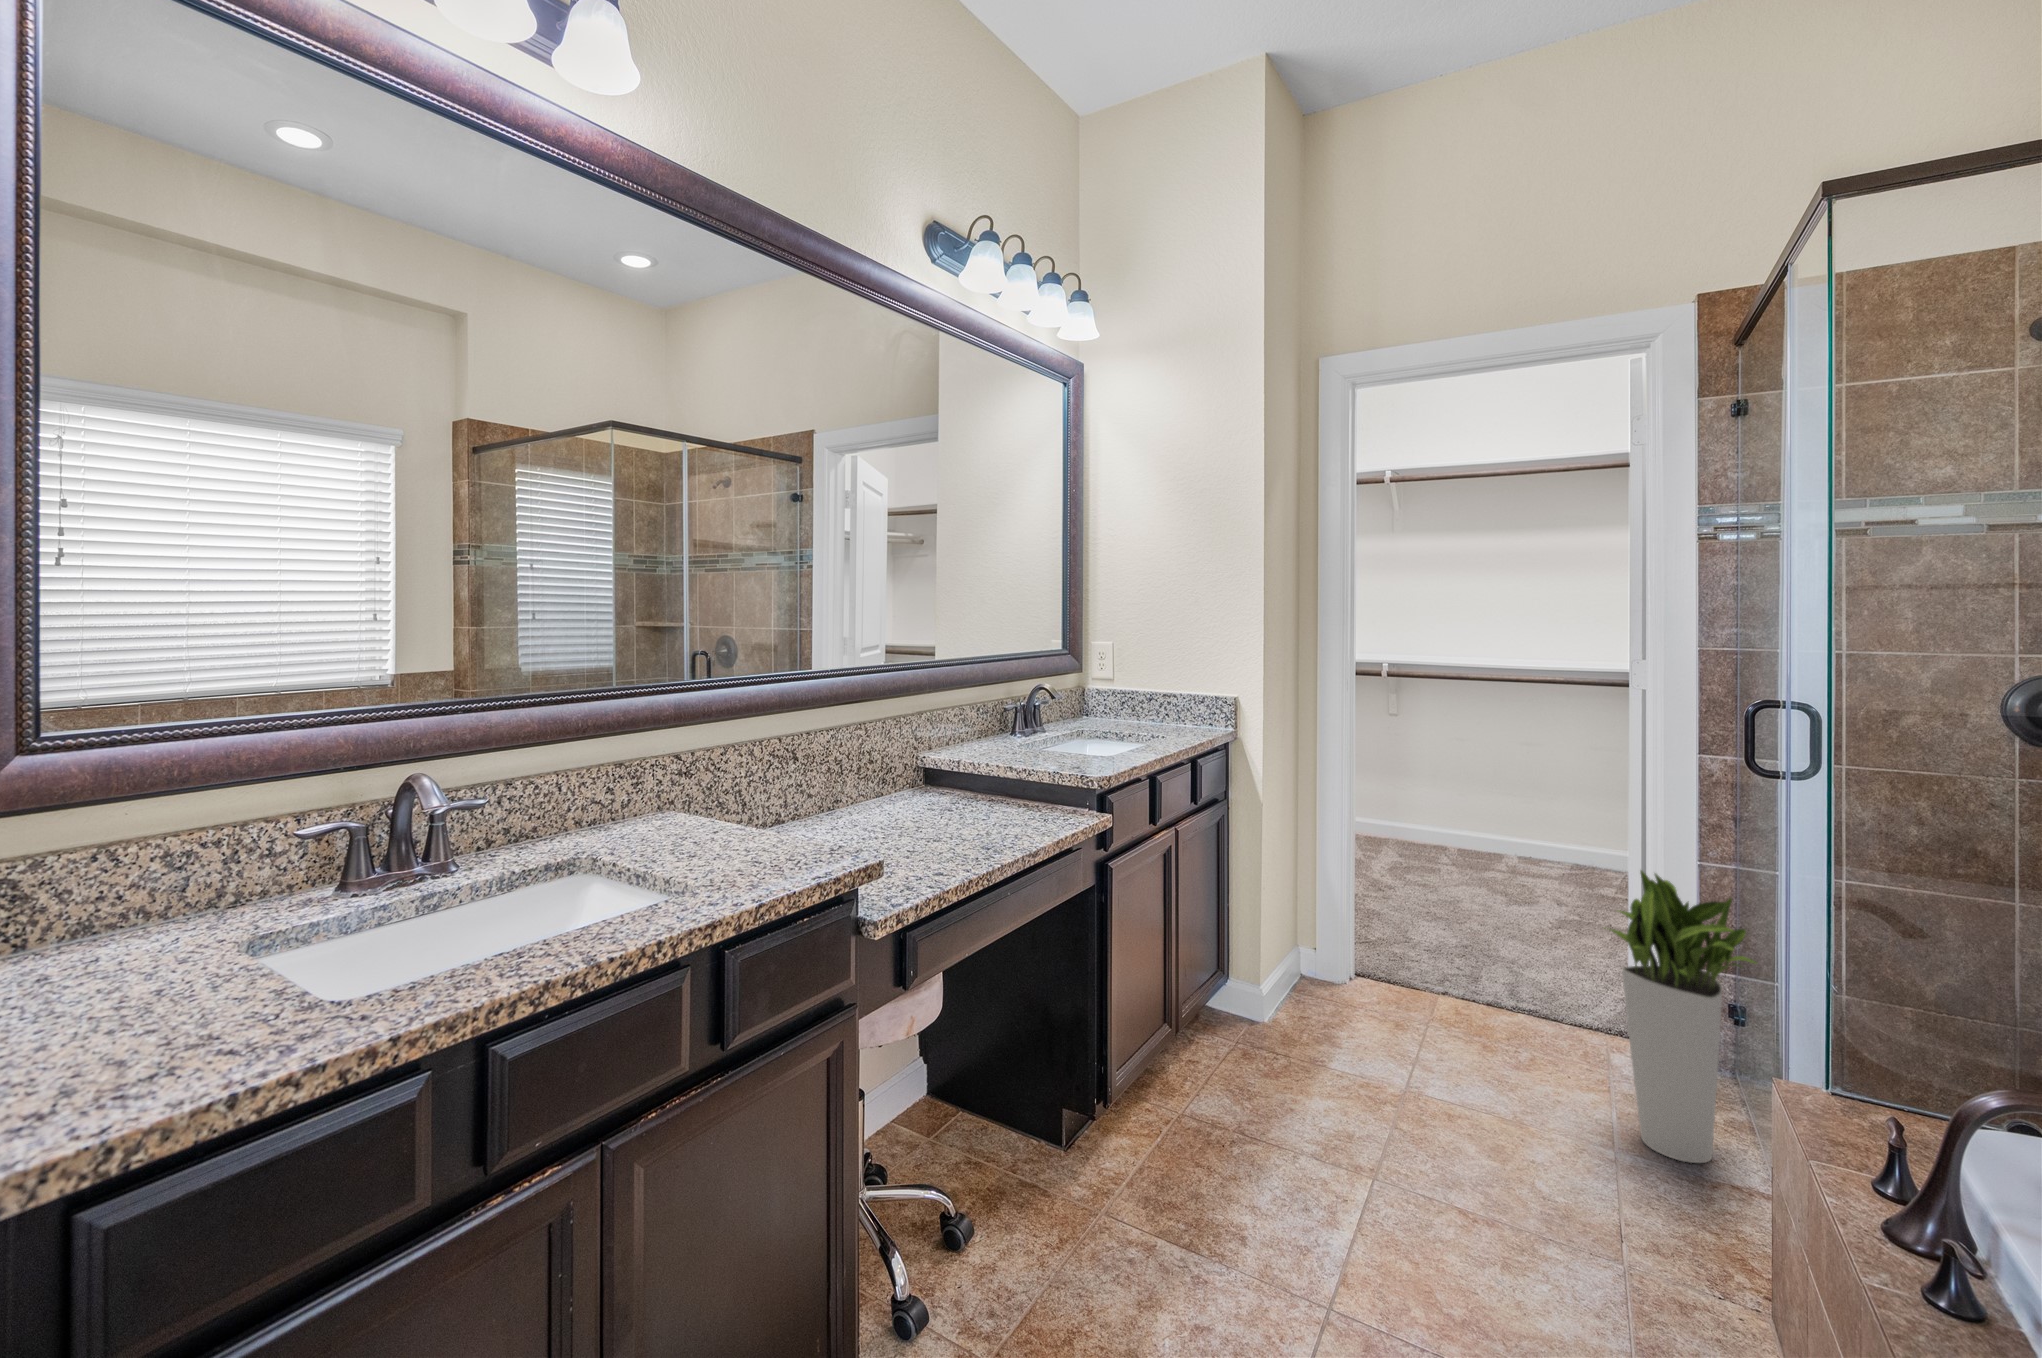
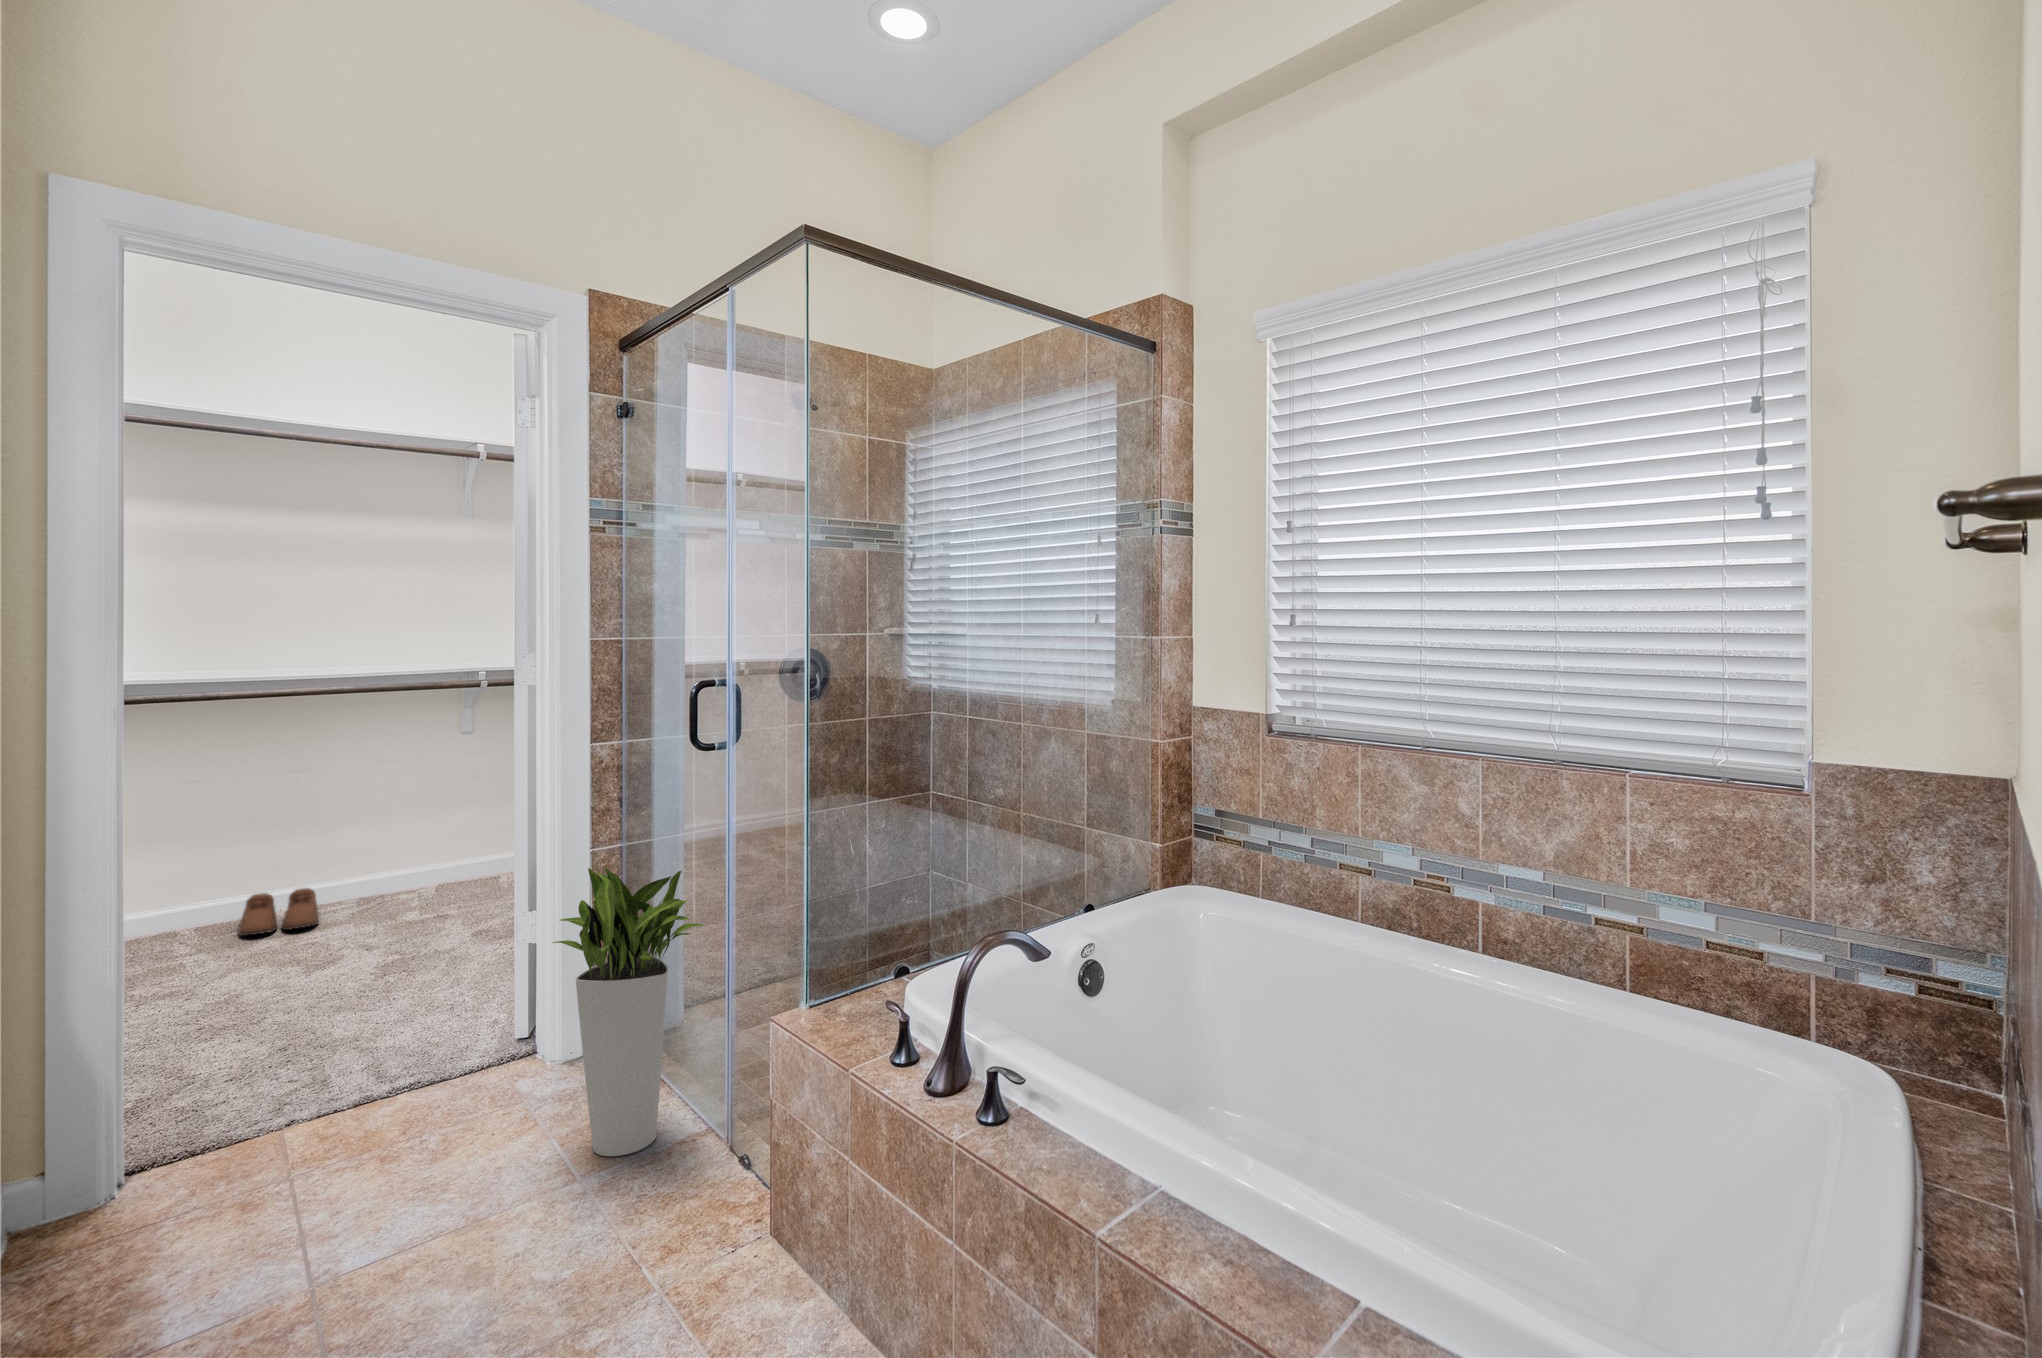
shoe: none [1480,835,1539,871] -> present [238,888,319,936]

